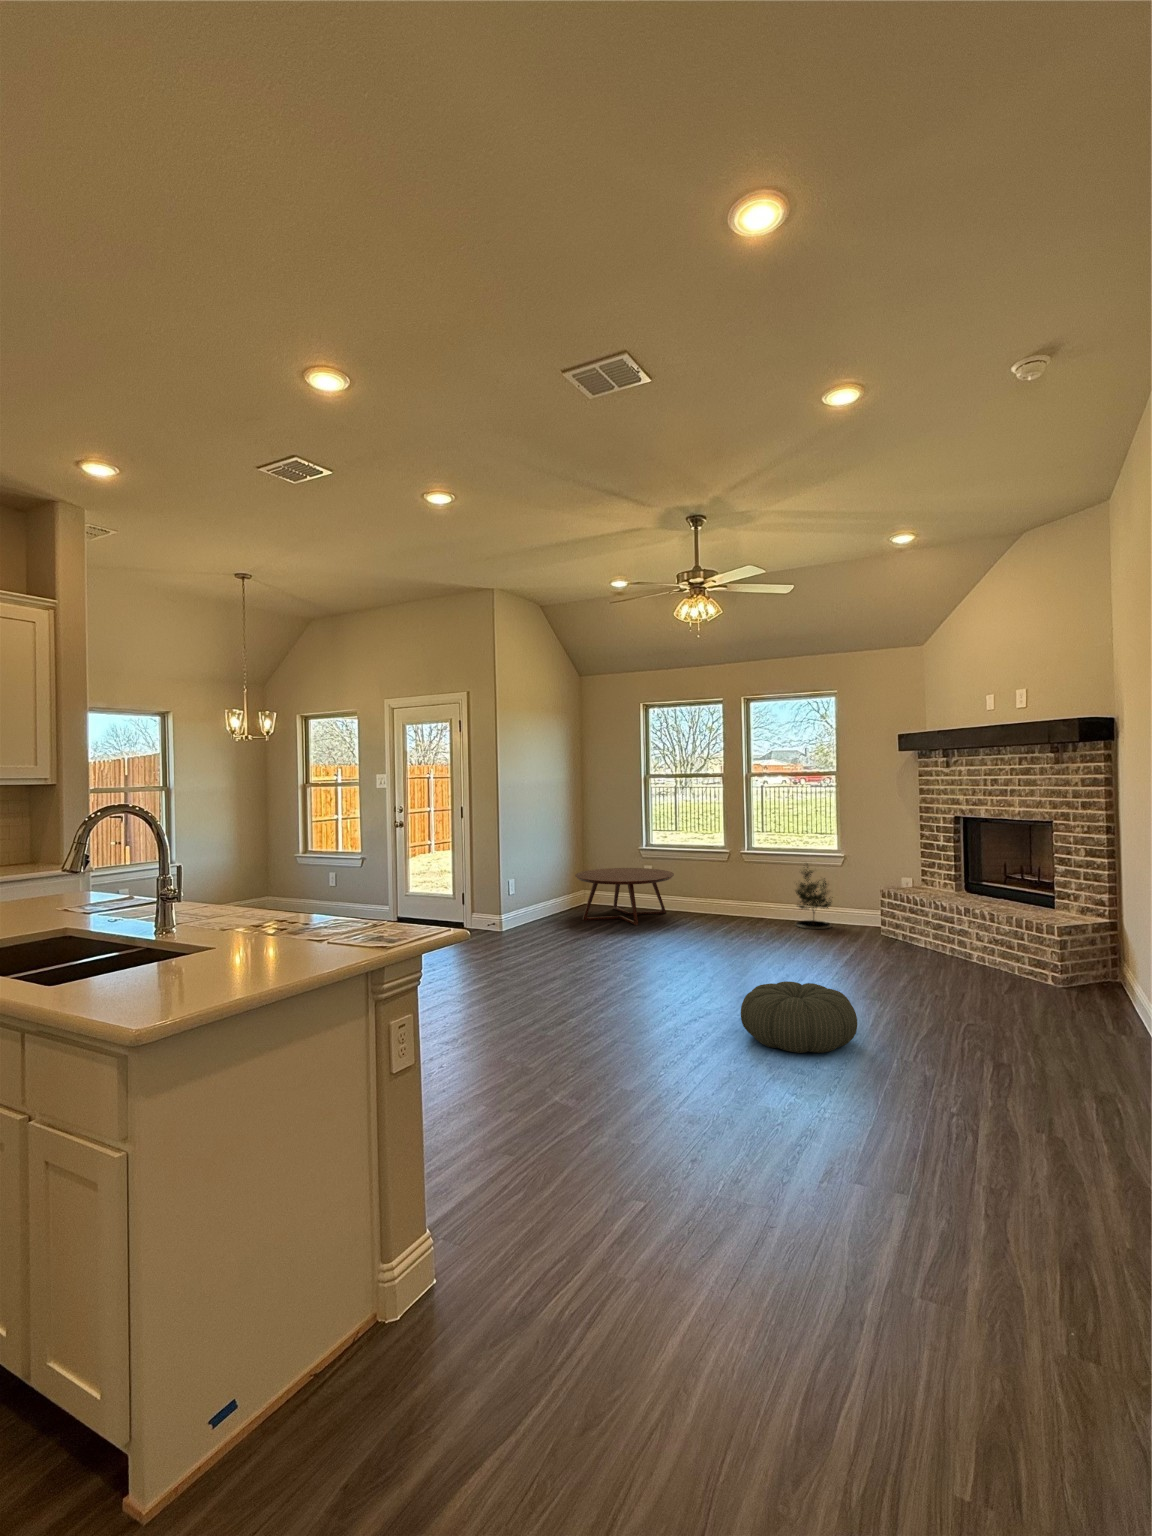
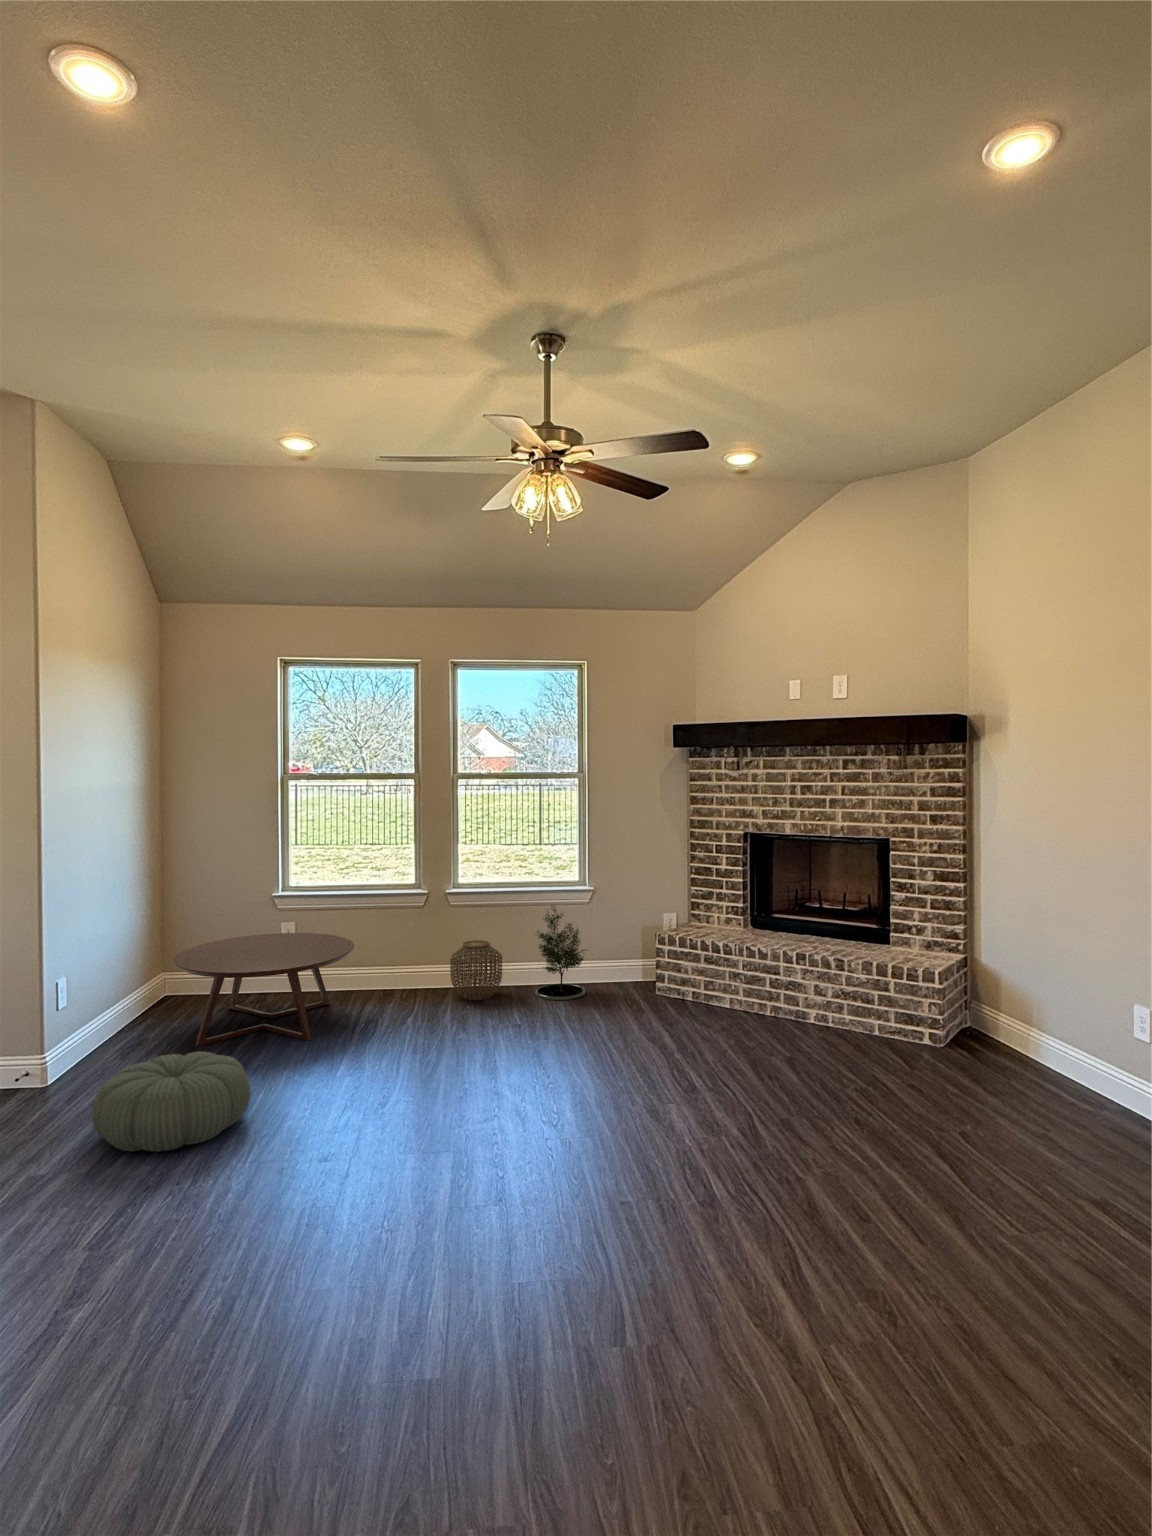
woven basket: none [738,883,773,922] -> present [450,940,502,1000]
pouf: present [741,981,857,1053] -> present [92,1052,251,1152]

